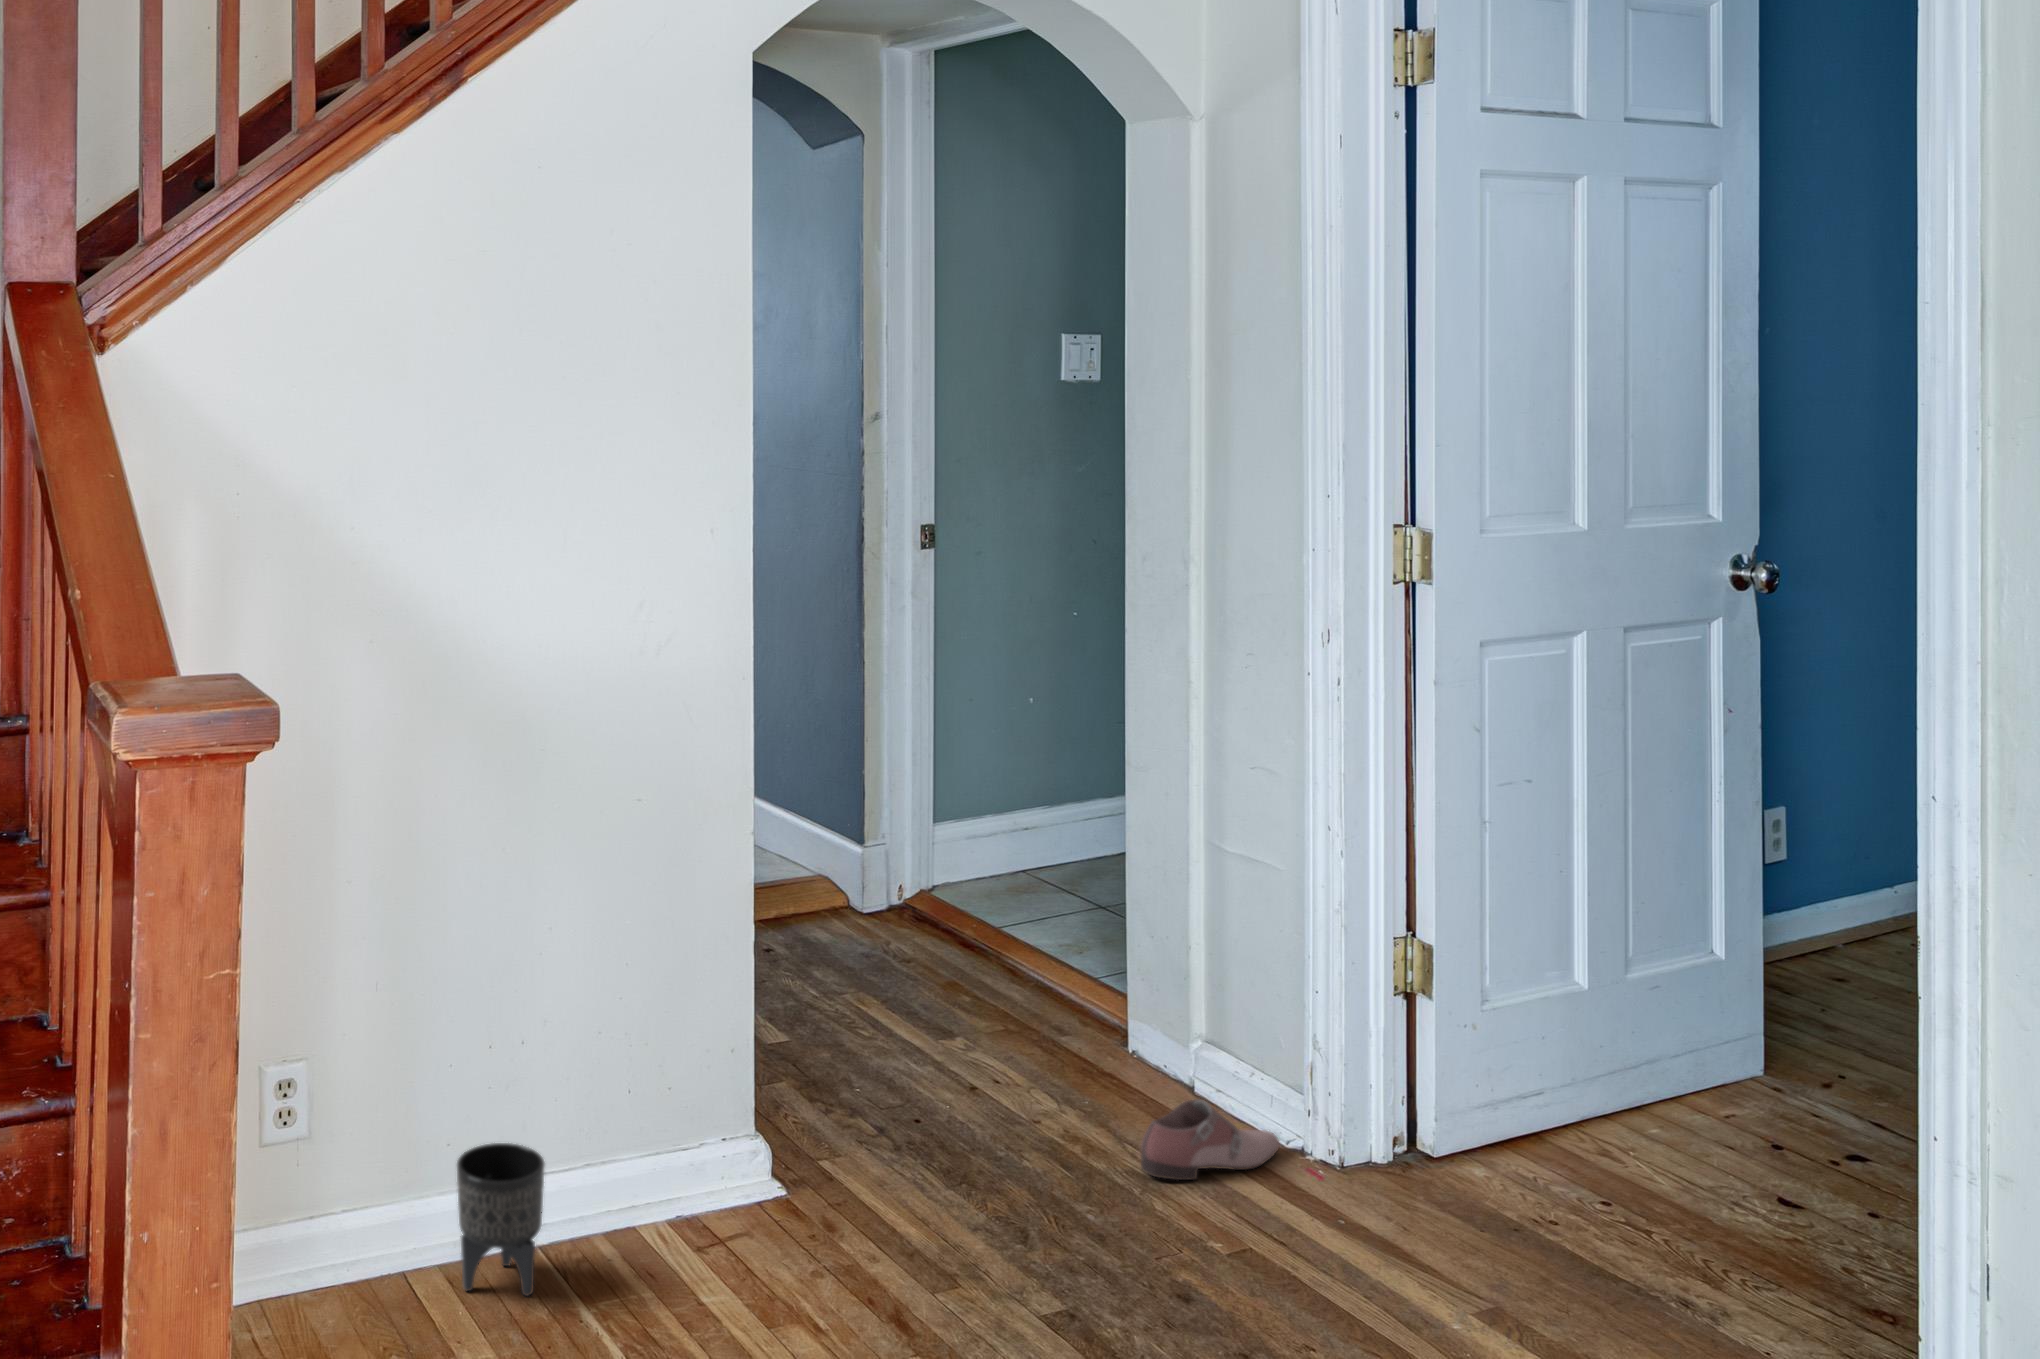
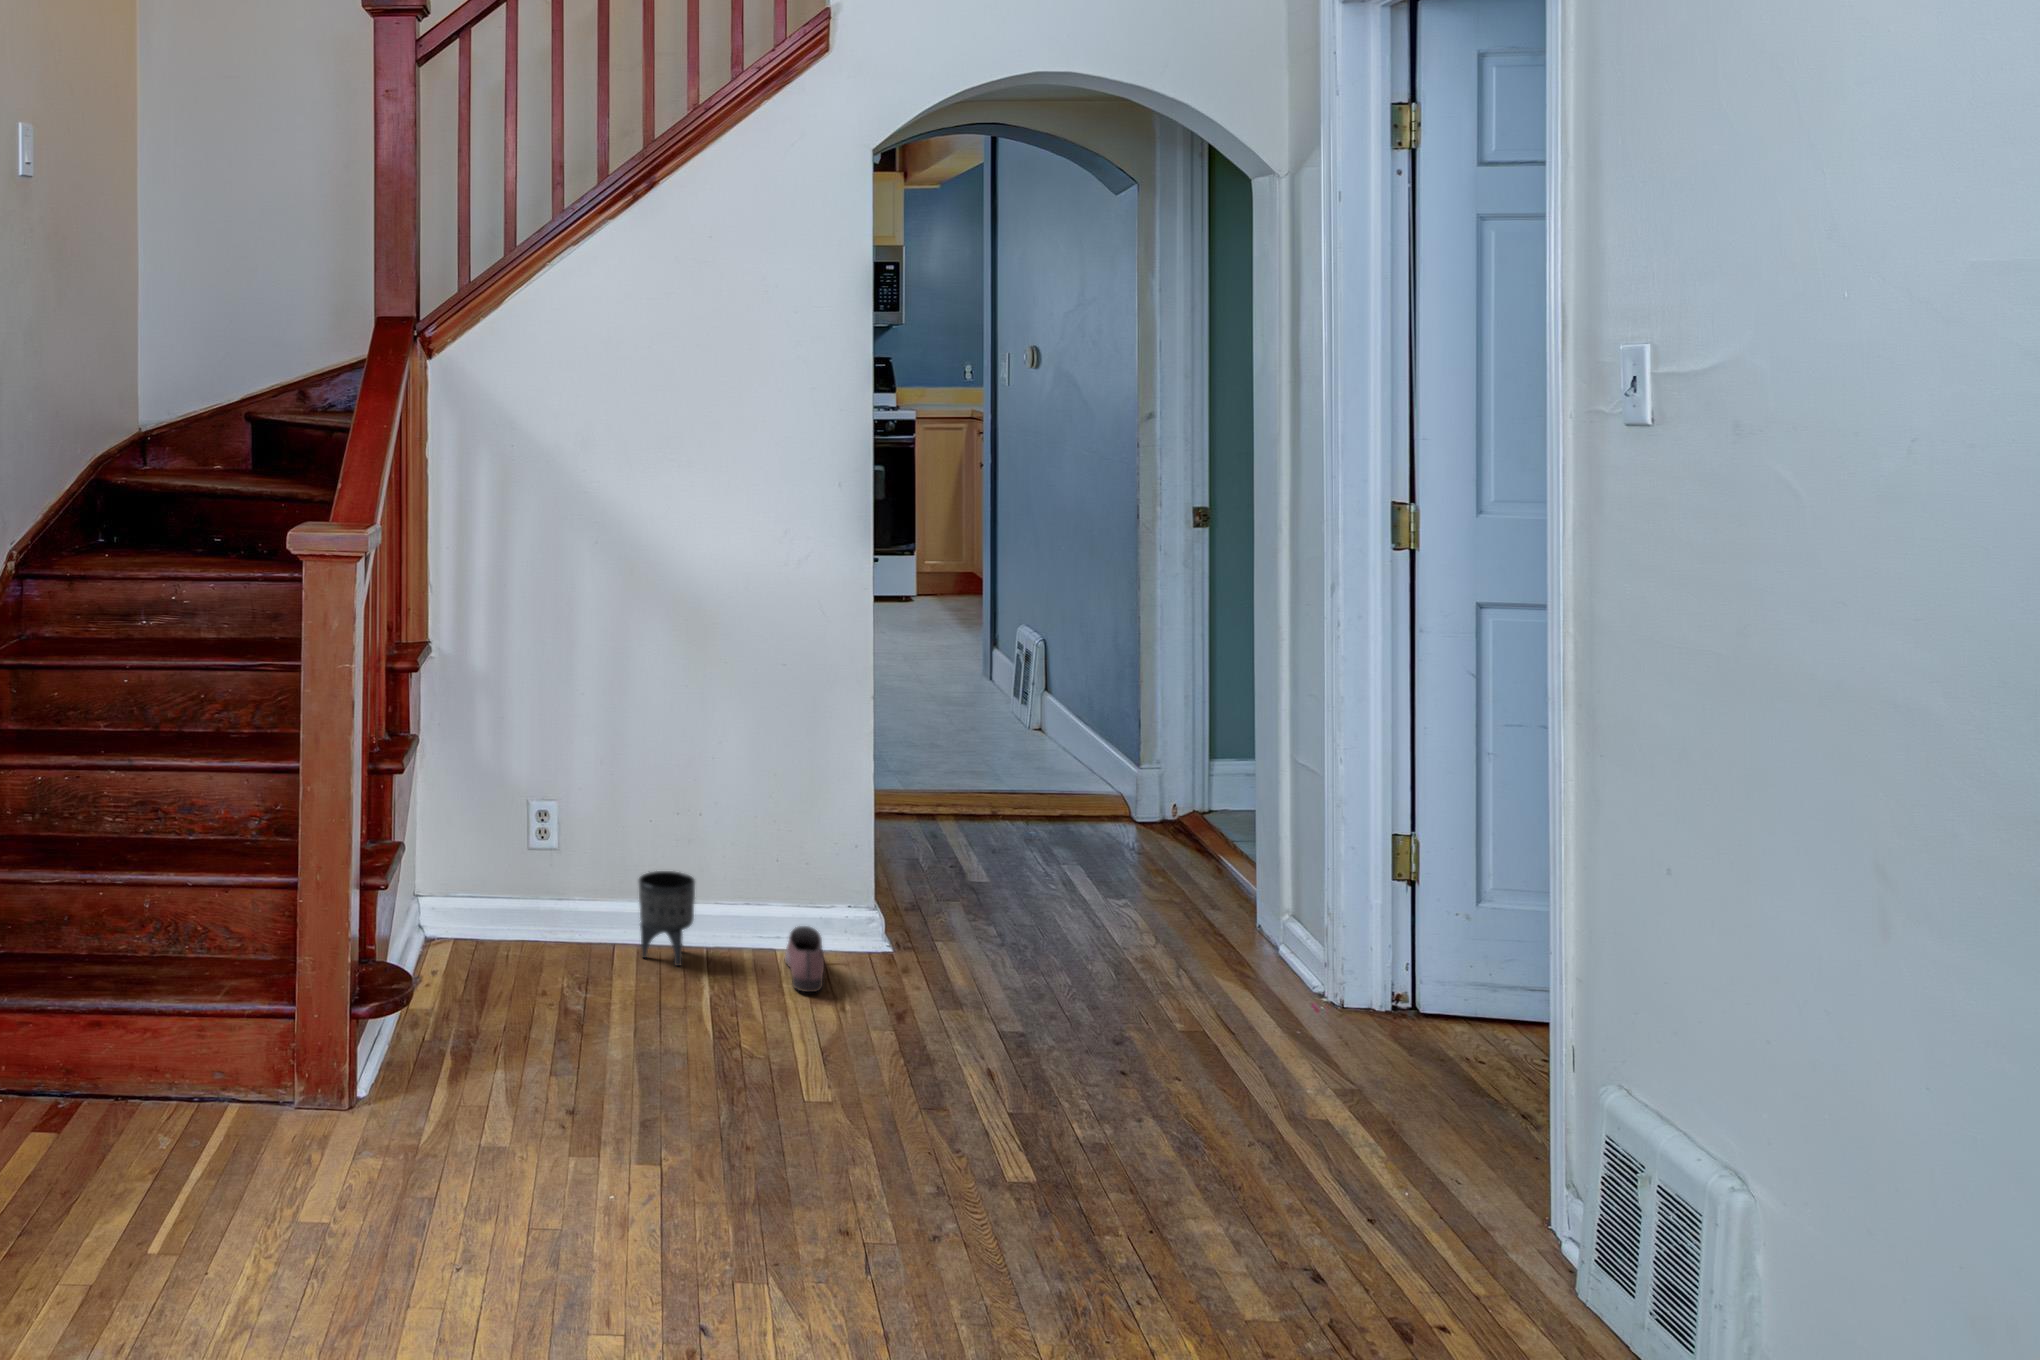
shoe: present [1141,1099,1279,1180] -> present [785,926,824,992]

